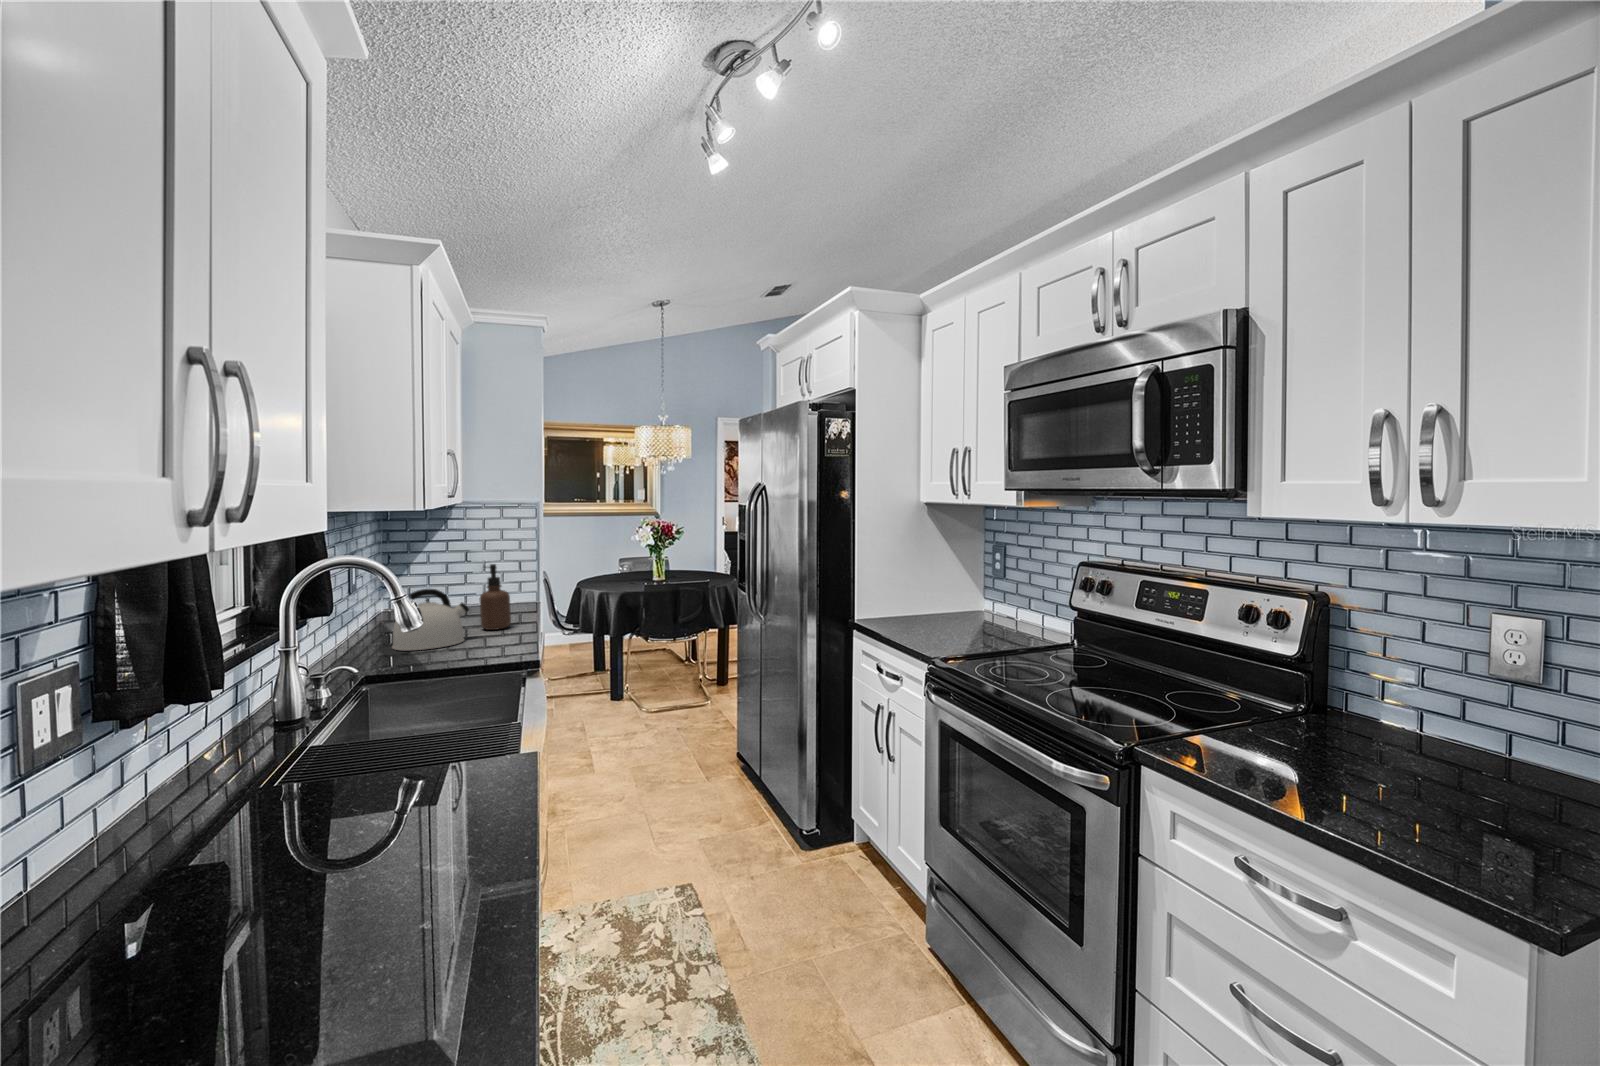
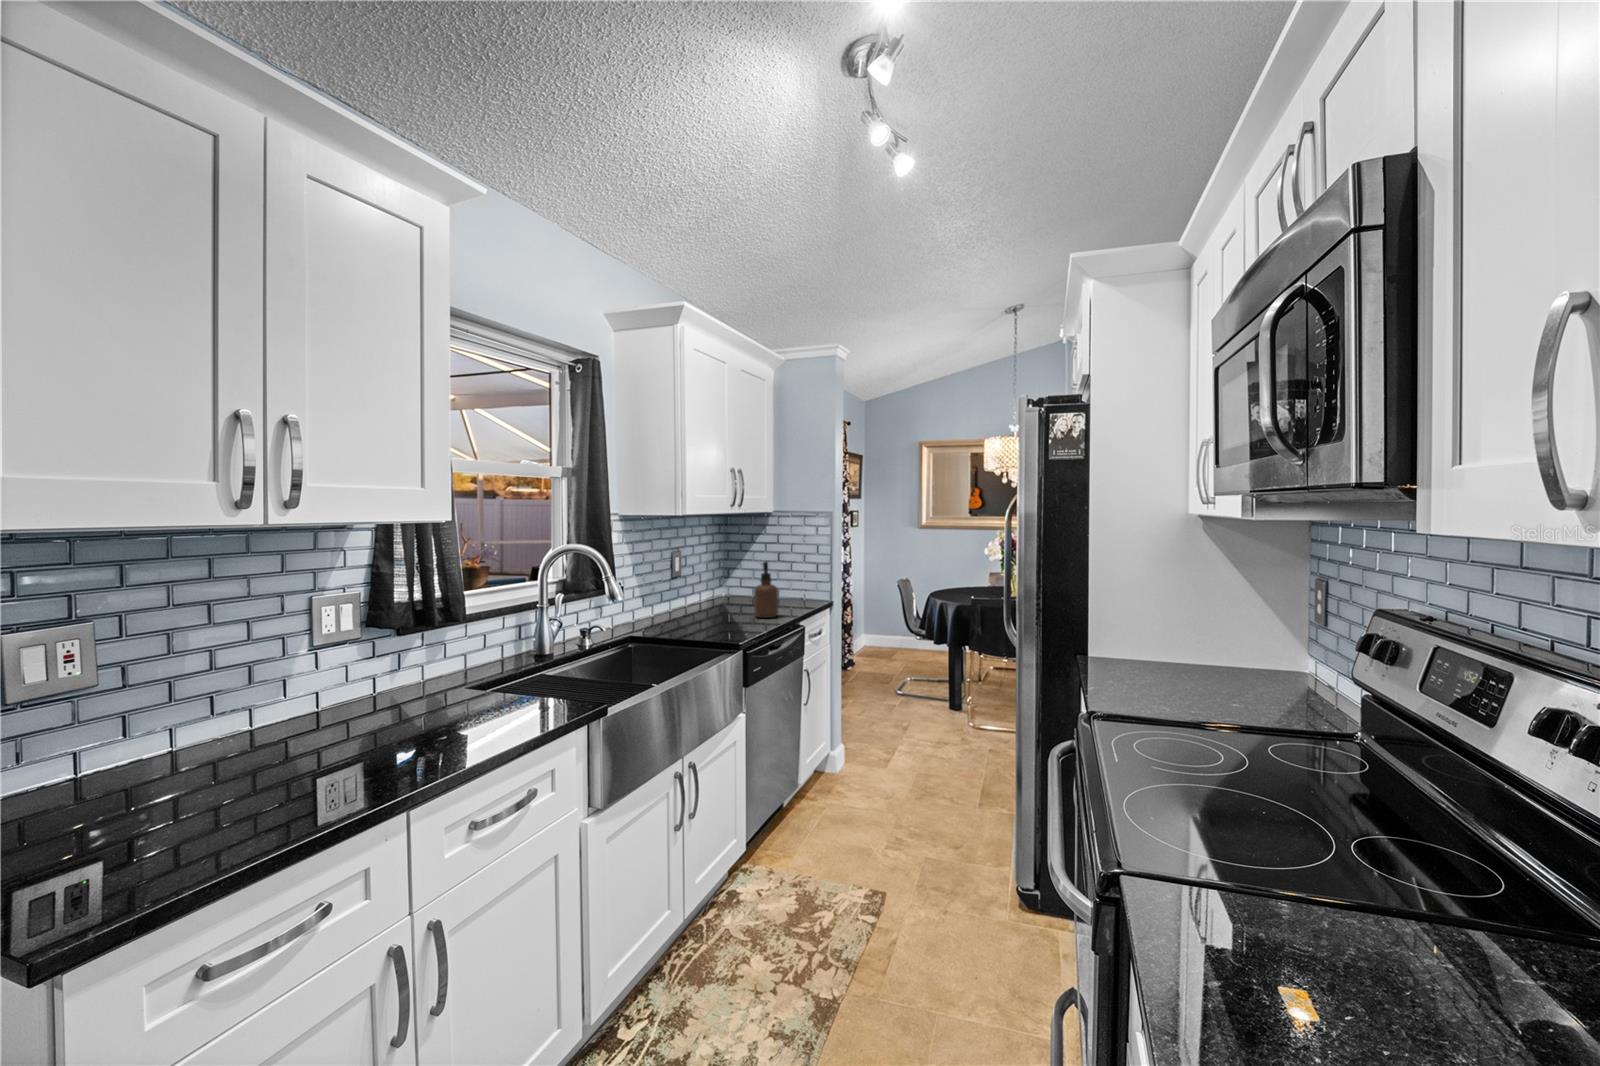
kettle: present [392,589,469,650] -> none [680,578,736,625]

